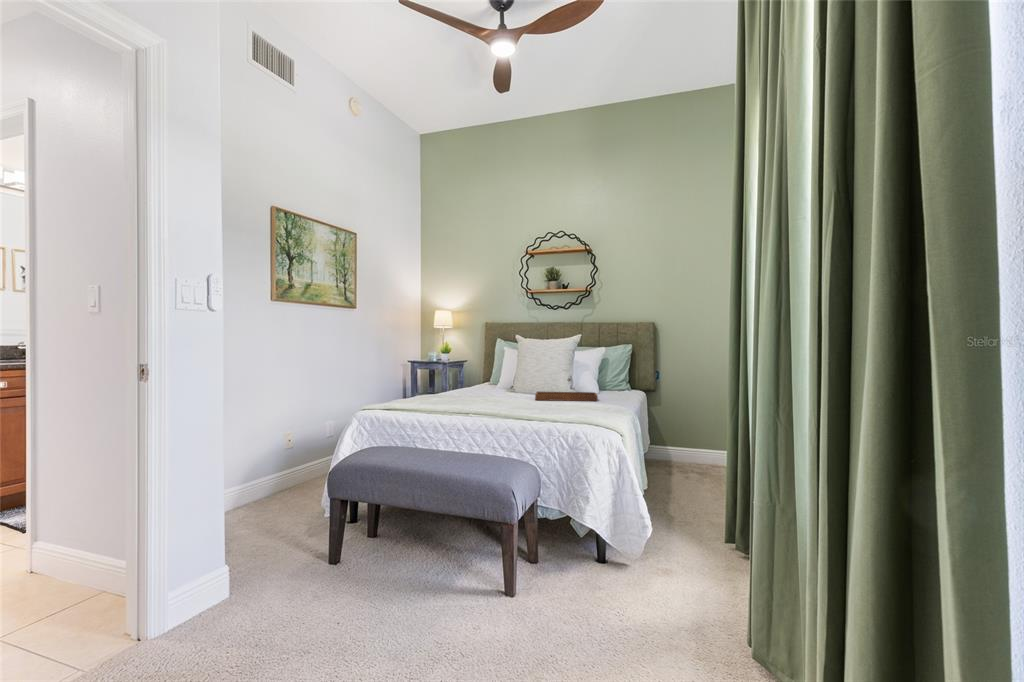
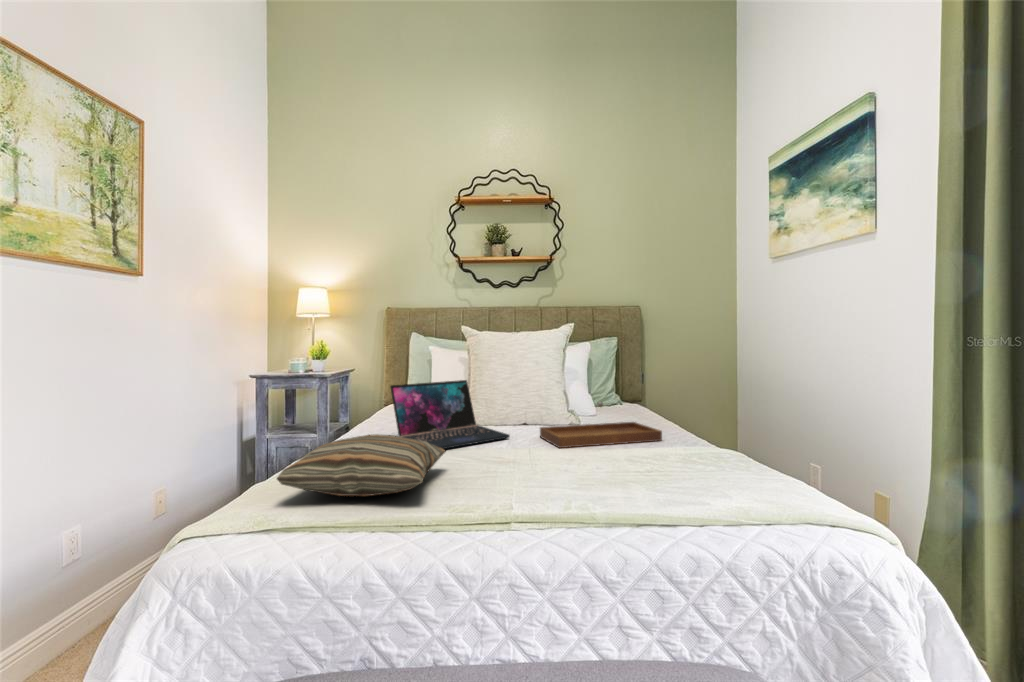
laptop: none [461,365,520,398] -> present [390,380,510,449]
pillow: none [391,382,467,405] -> present [277,434,446,496]

